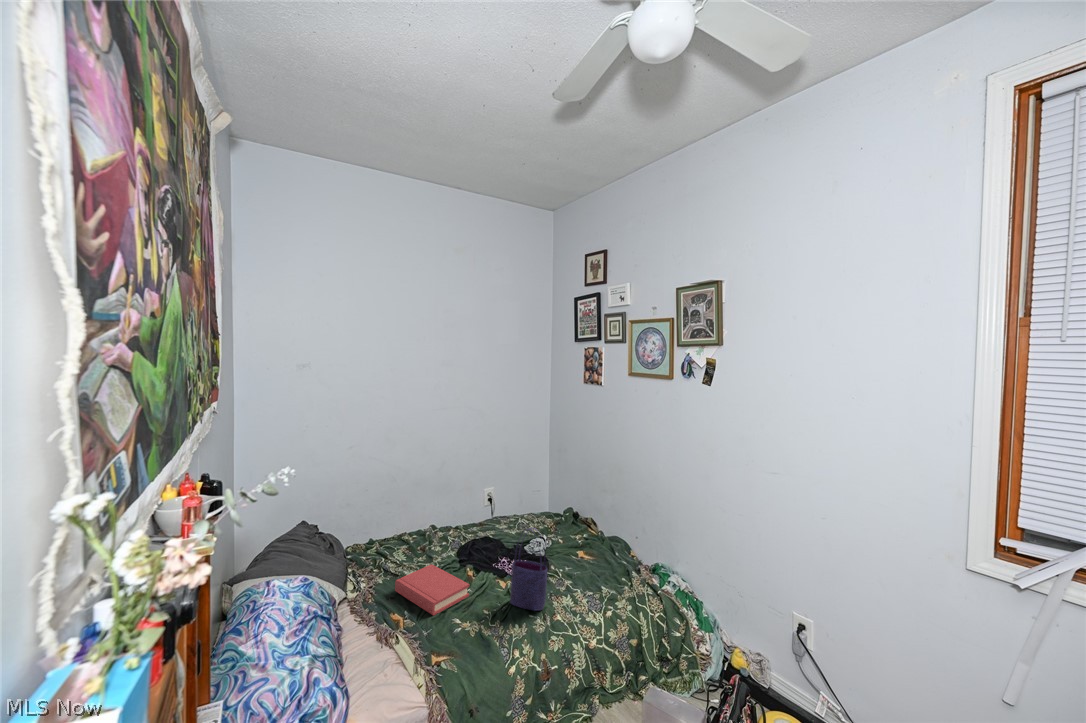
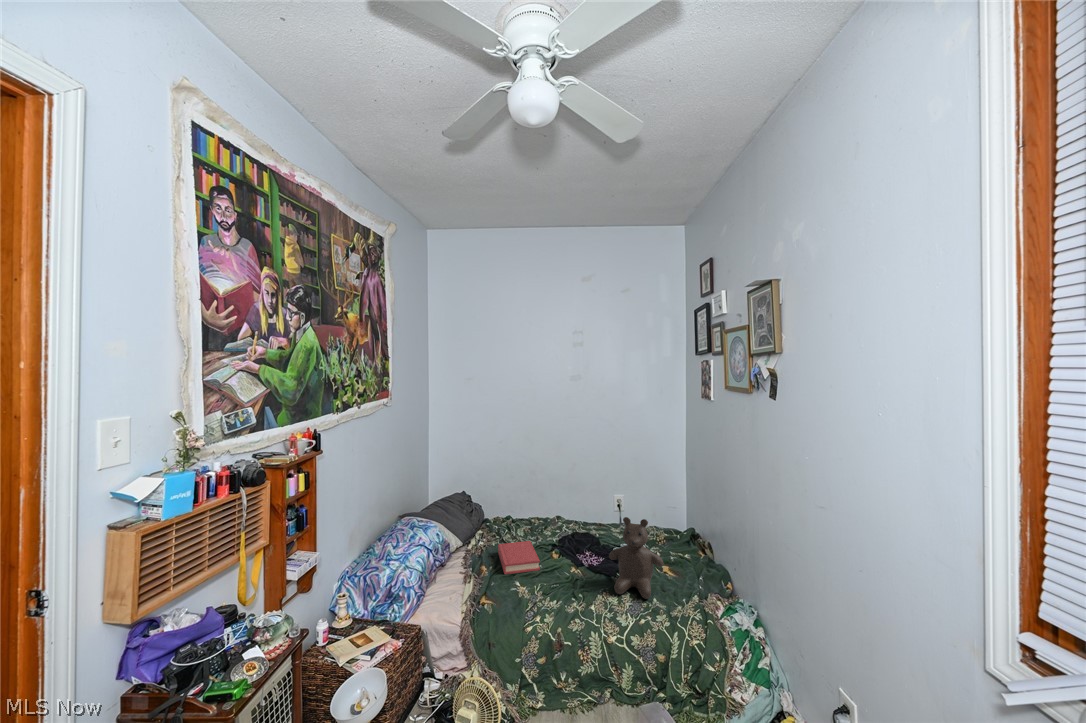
teddy bear: none [549,509,605,594] -> present [609,517,664,599]
tote bag: present [510,528,547,611] -> none [561,522,585,596]

